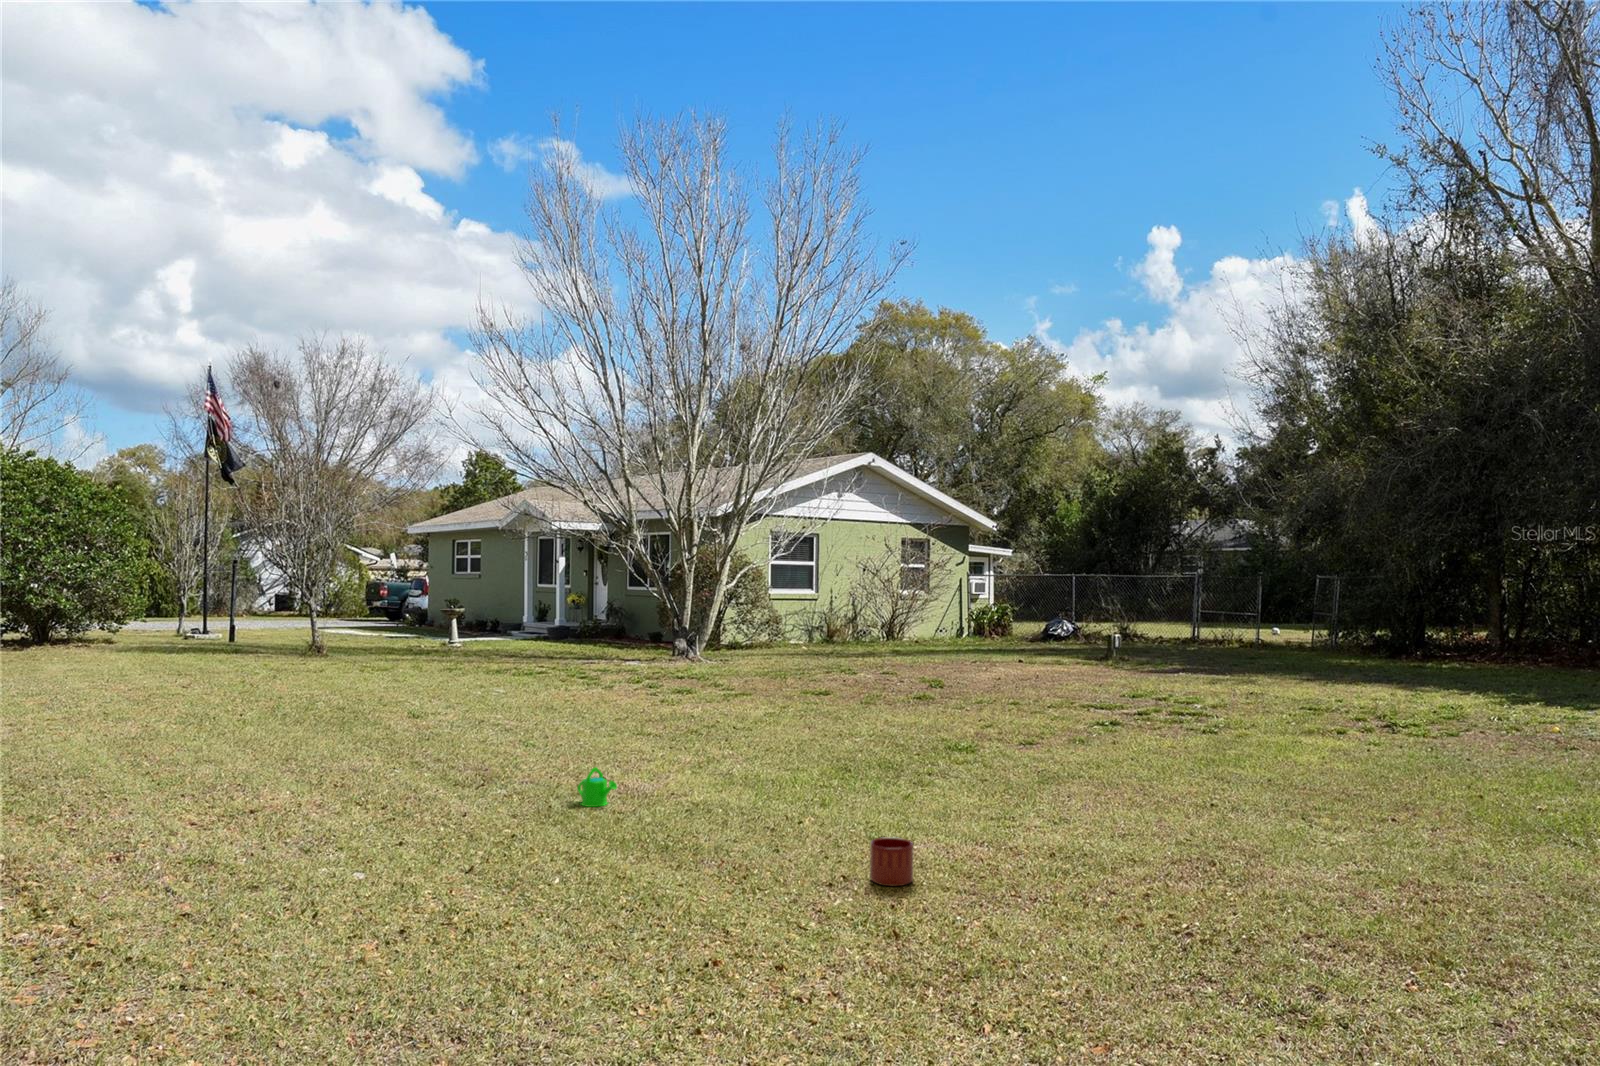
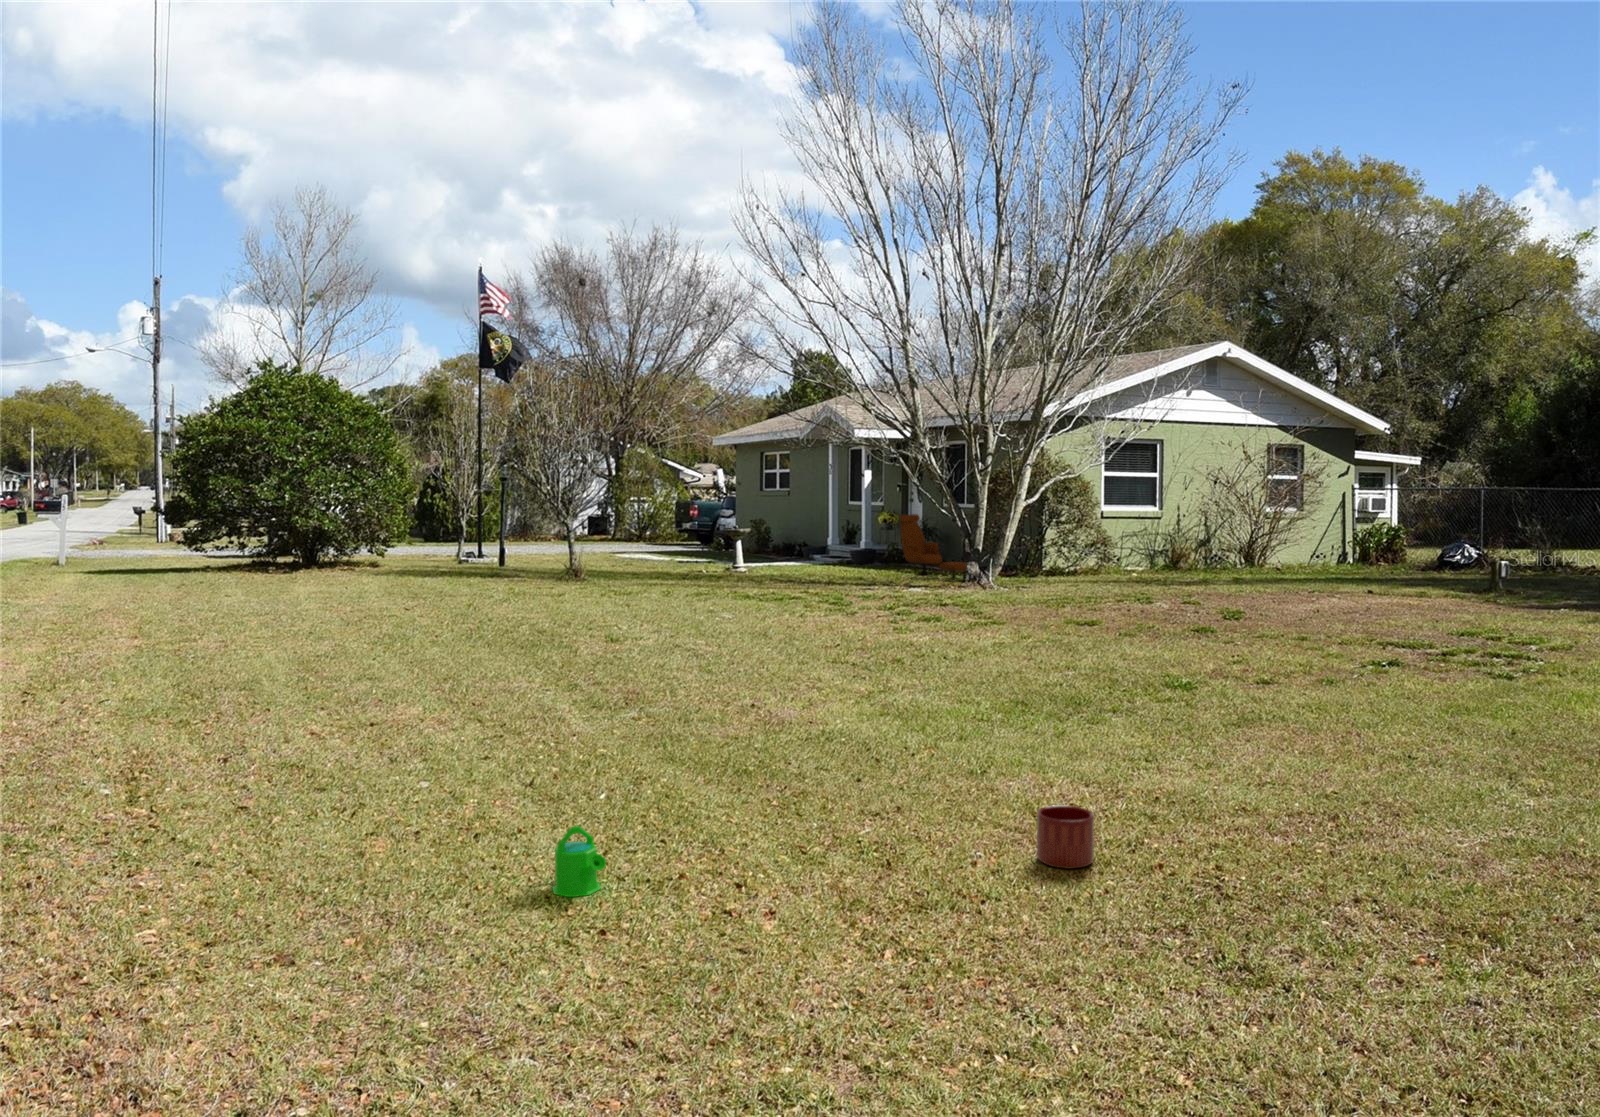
lounge chair: none [612,597,674,657] -> present [899,514,968,580]
watering can: present [577,767,617,807] -> present [552,826,606,897]

